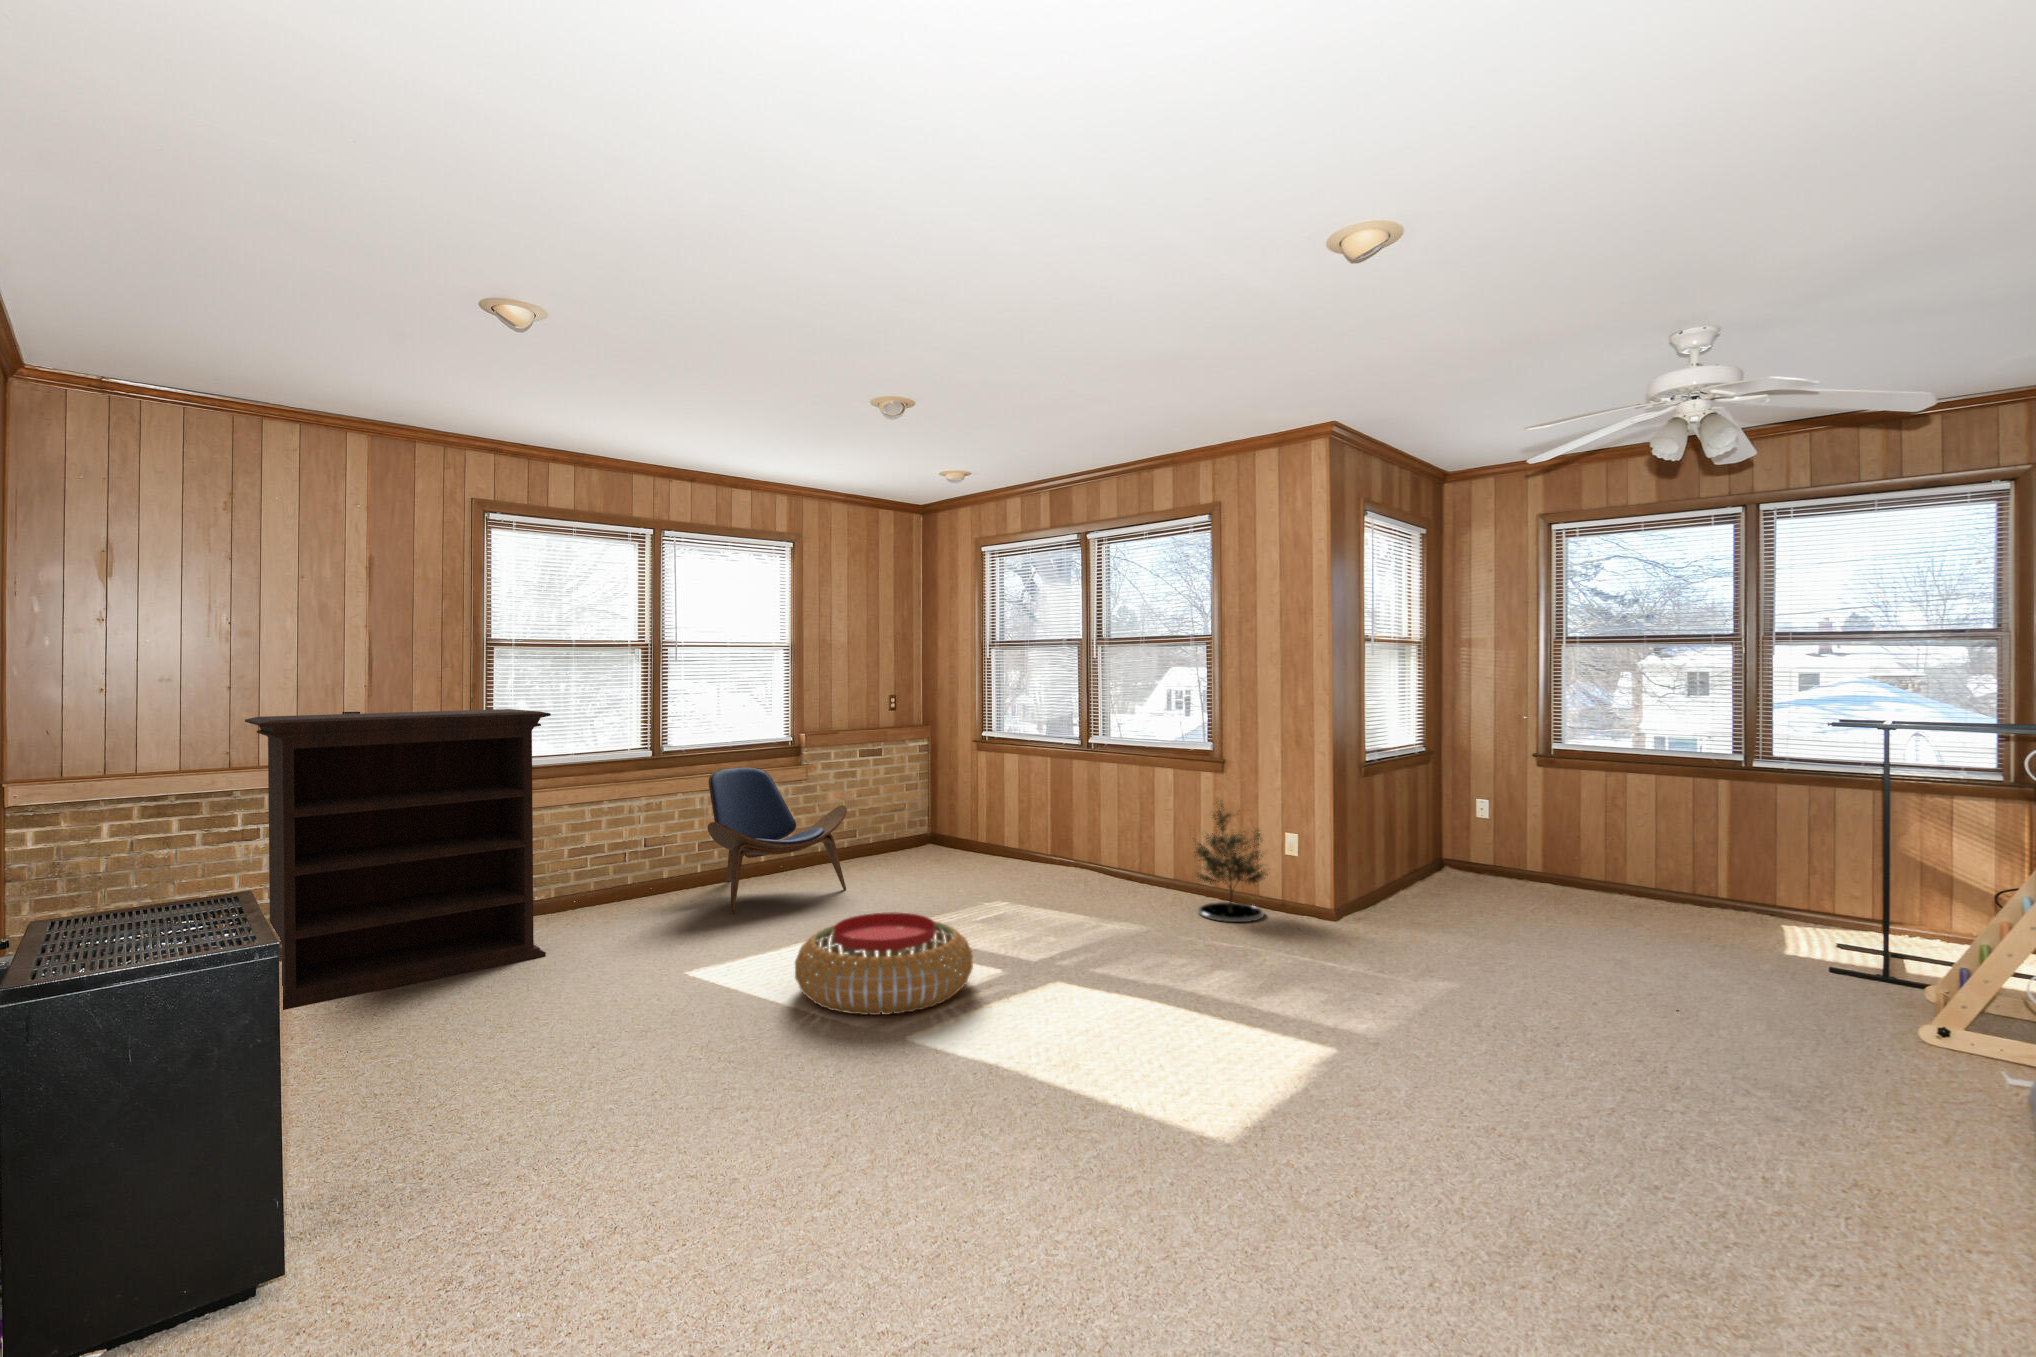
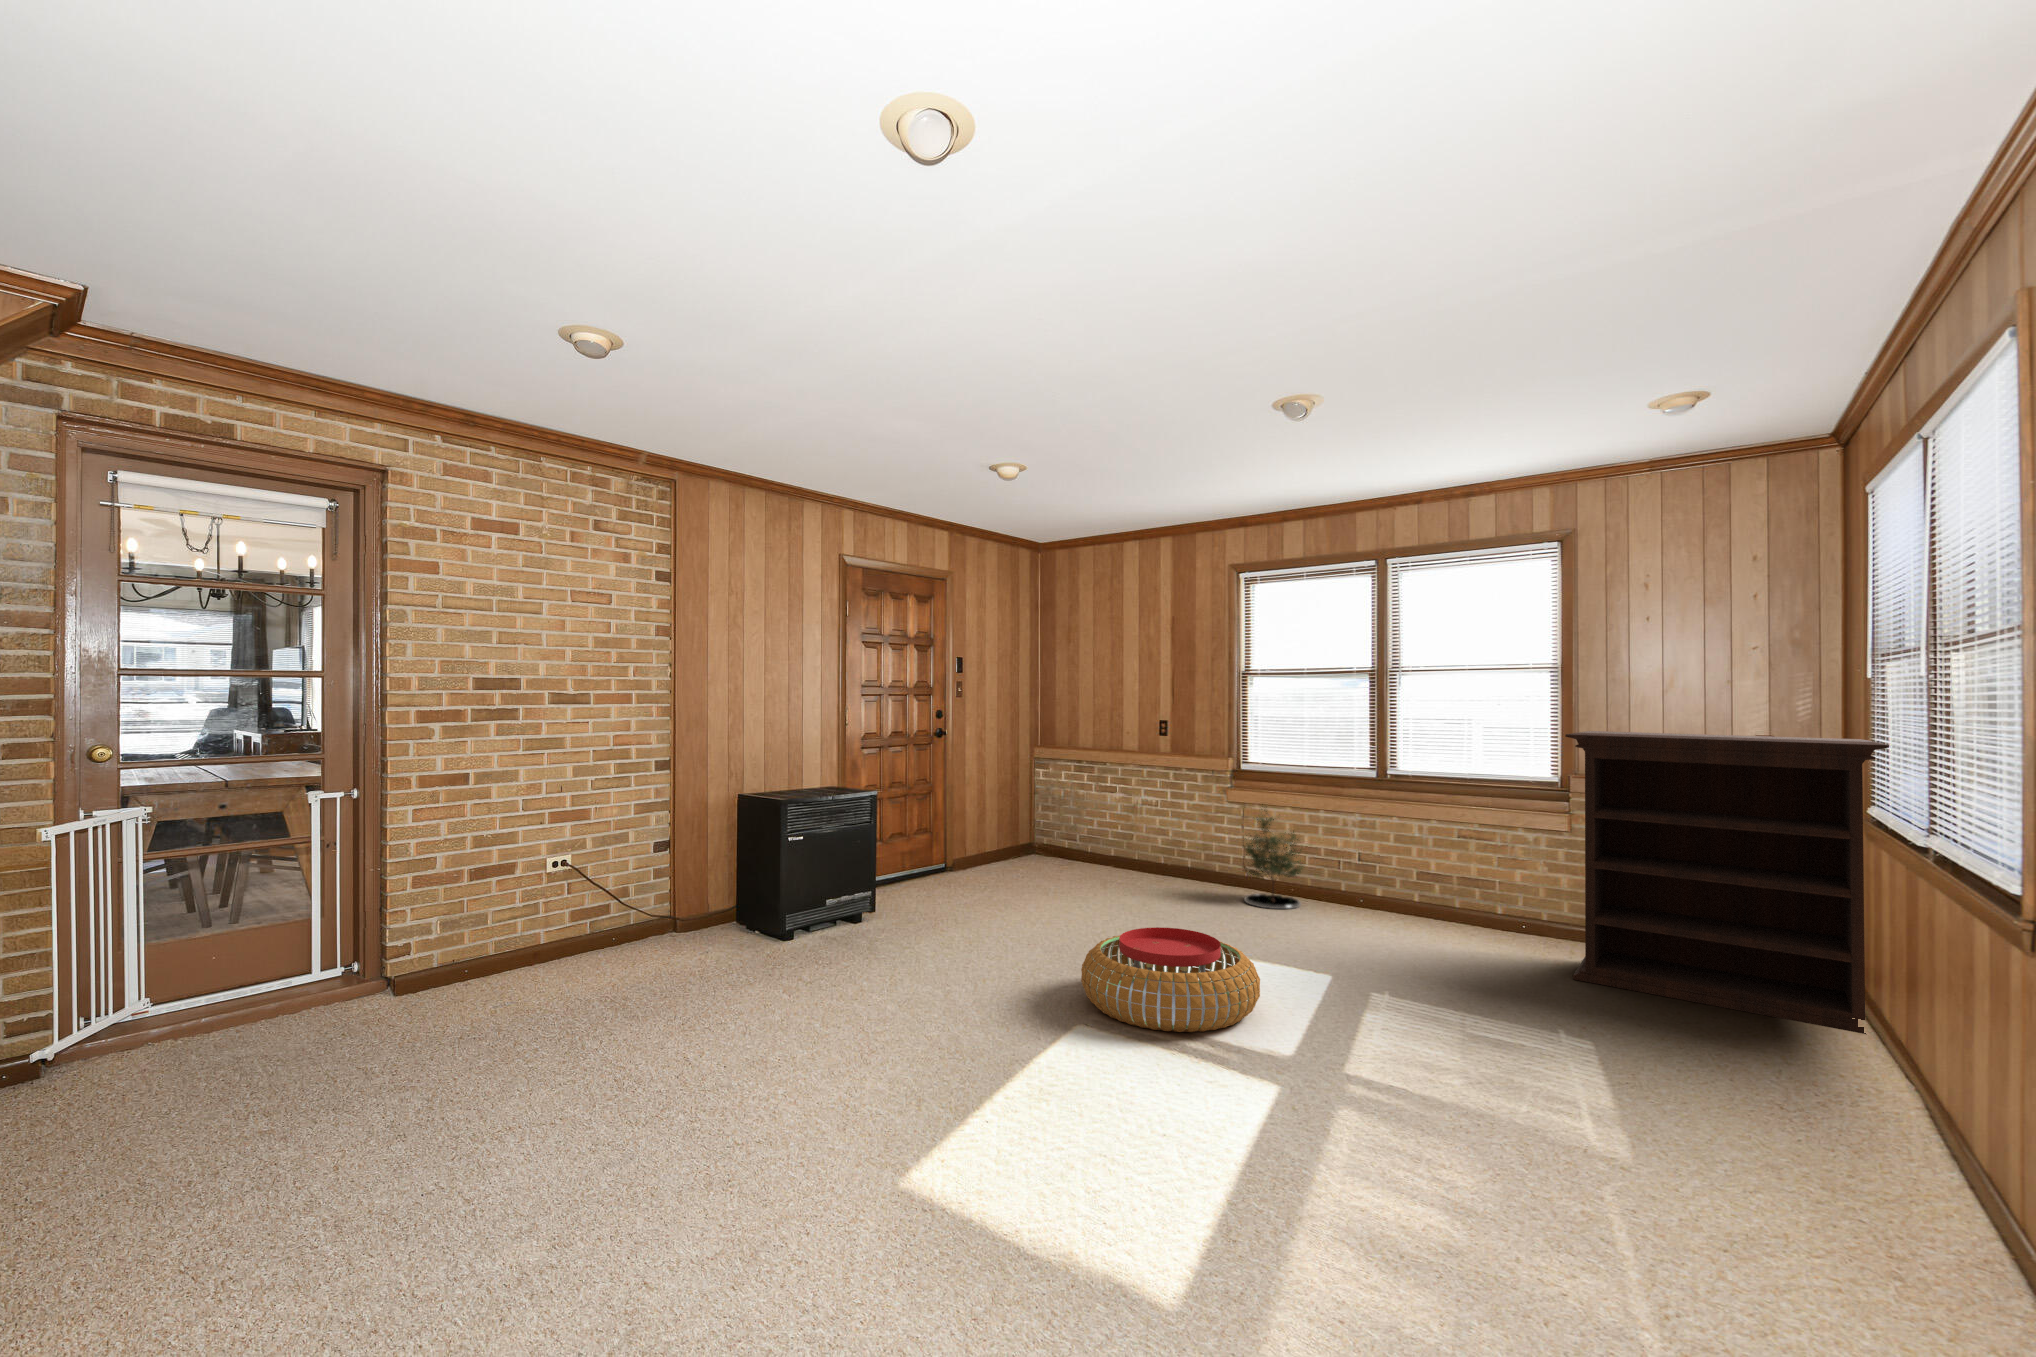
bookshelf: present [245,709,551,1010] -> present [1565,731,1889,1034]
lounge chair: present [708,767,847,914] -> none [1335,799,1517,965]
potted tree: present [1195,802,1268,922] -> present [1244,804,1303,909]

